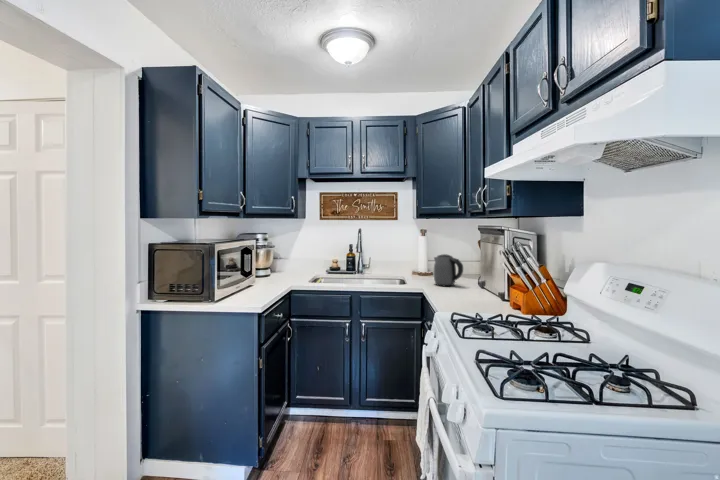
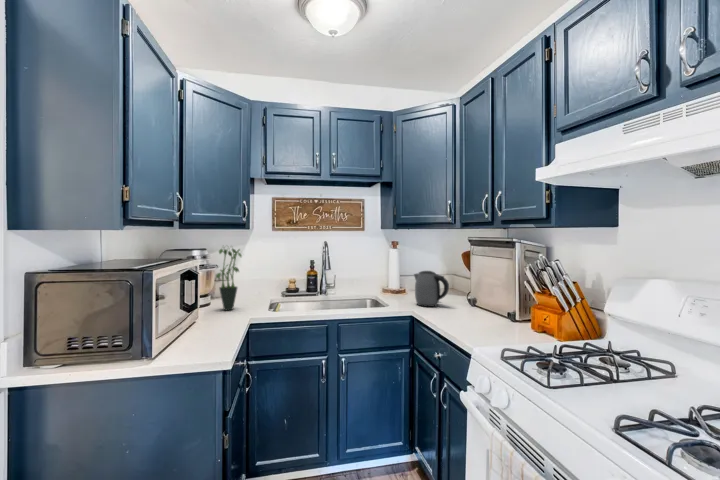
potted plant: none [270,231,292,281] -> present [216,249,242,310]

